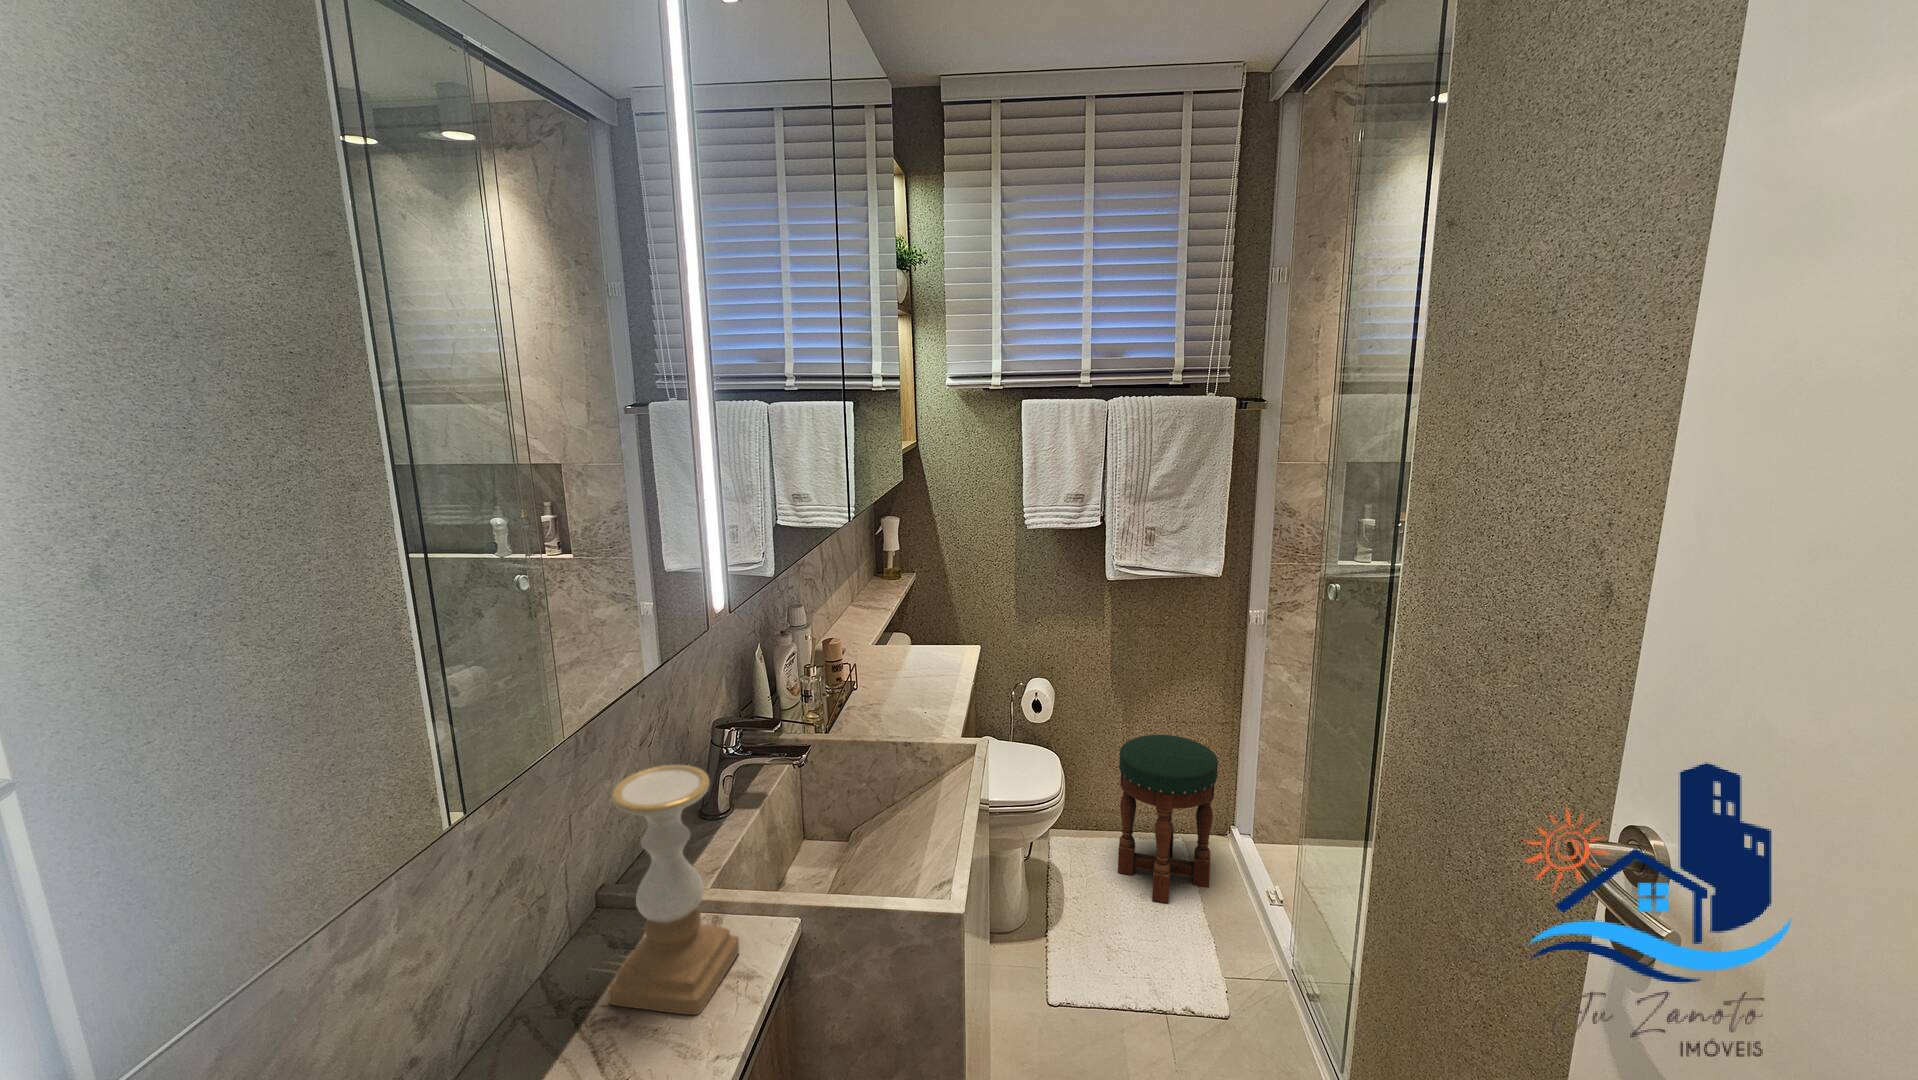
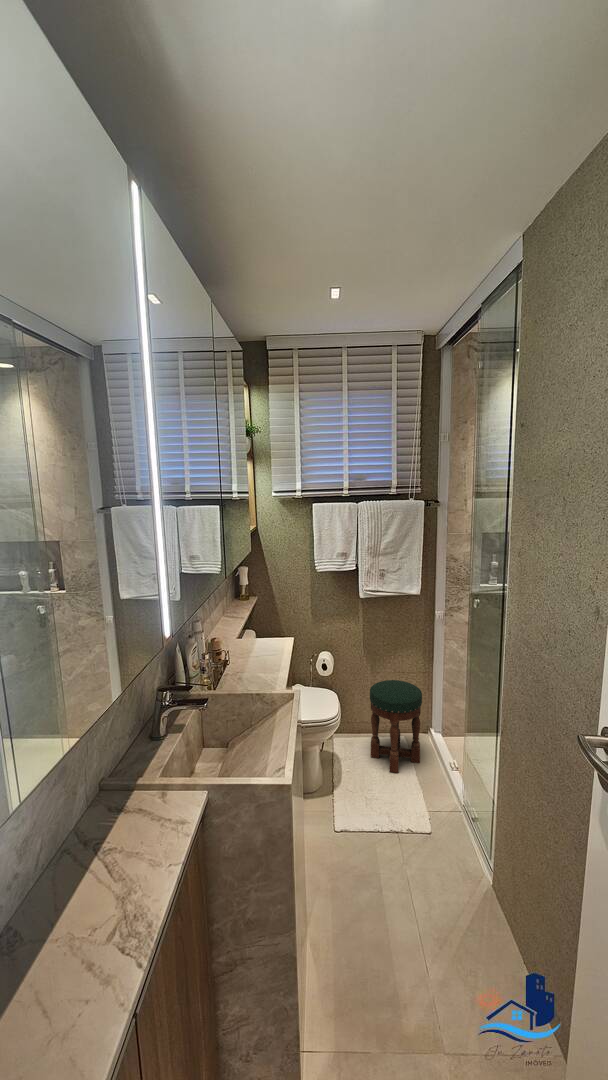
candle holder: present [608,765,739,1015] -> none [112,715,177,843]

